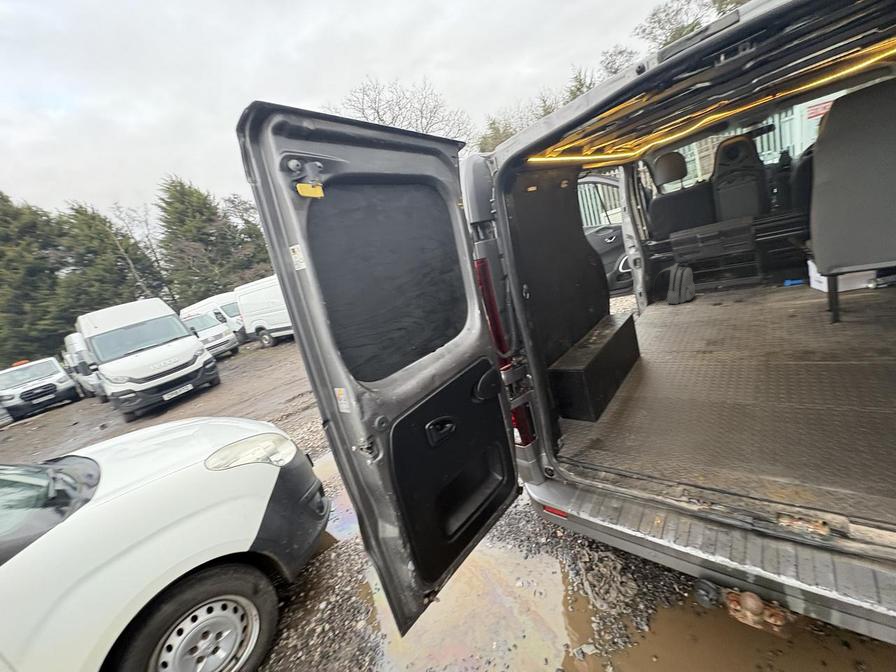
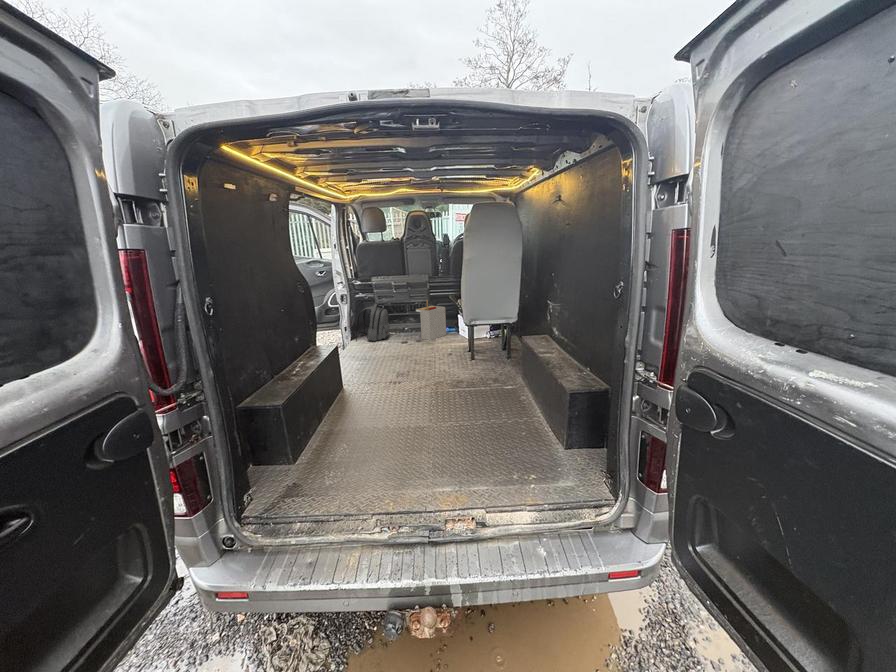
storage bin: none [732,248,783,298] -> present [416,300,446,340]

